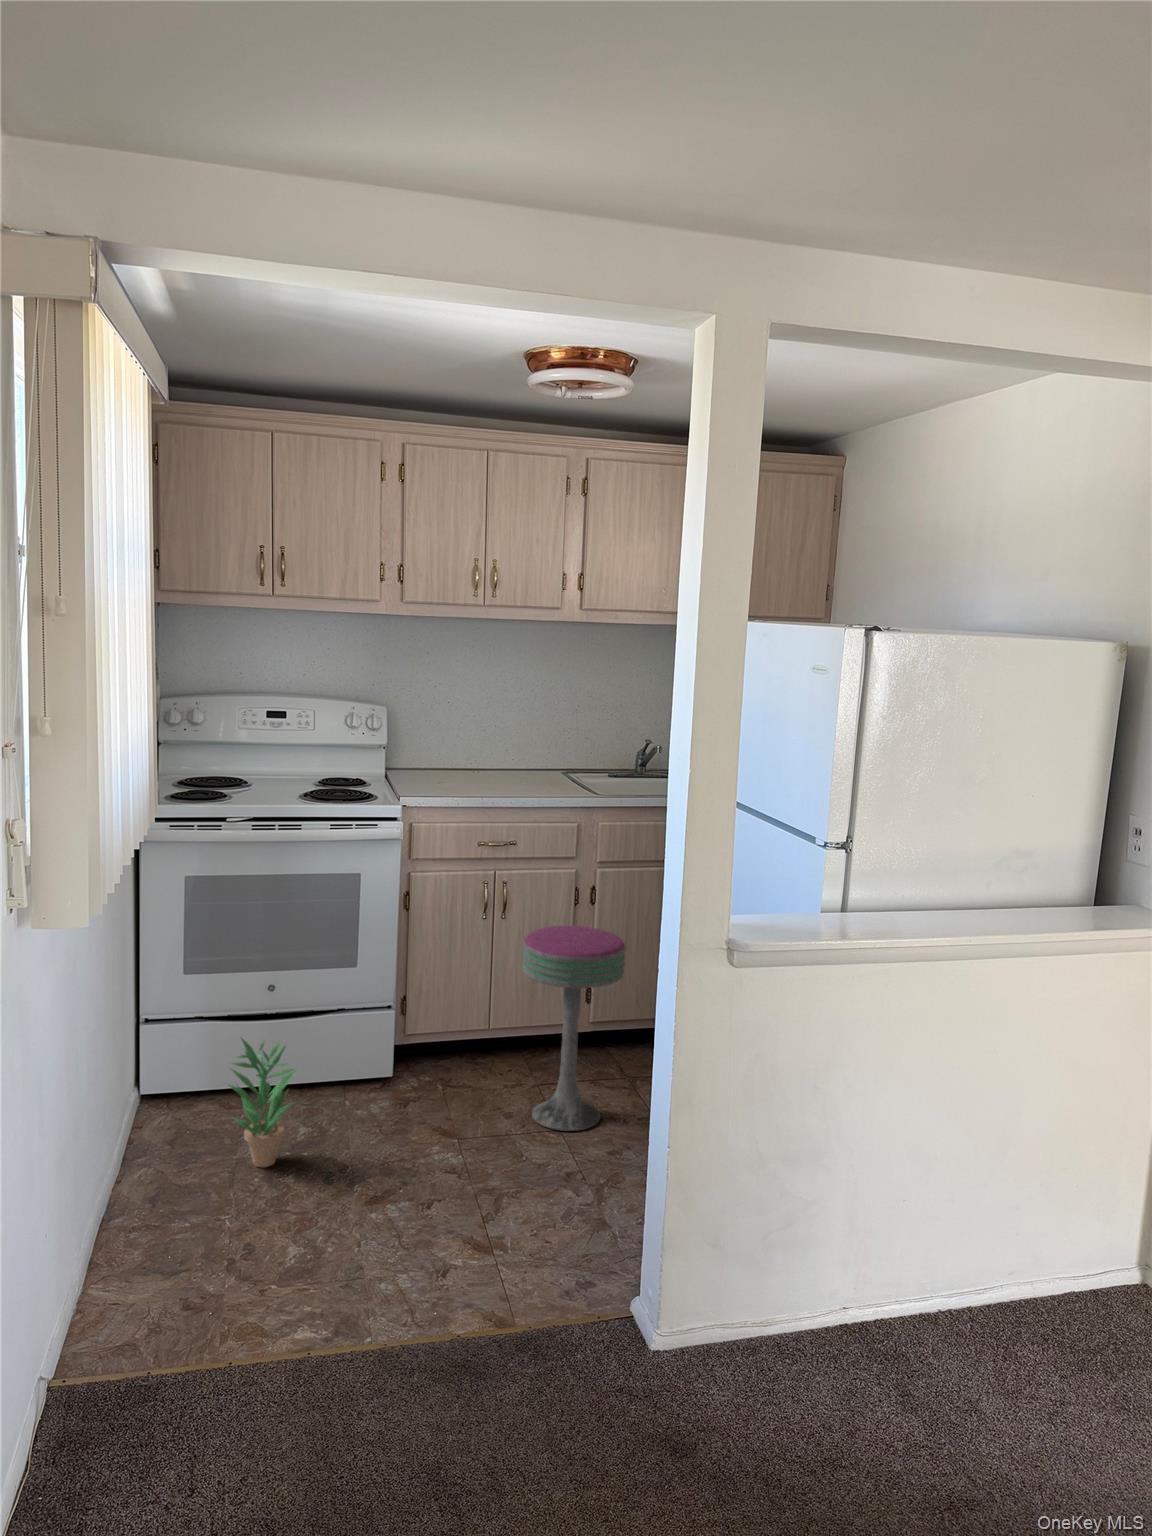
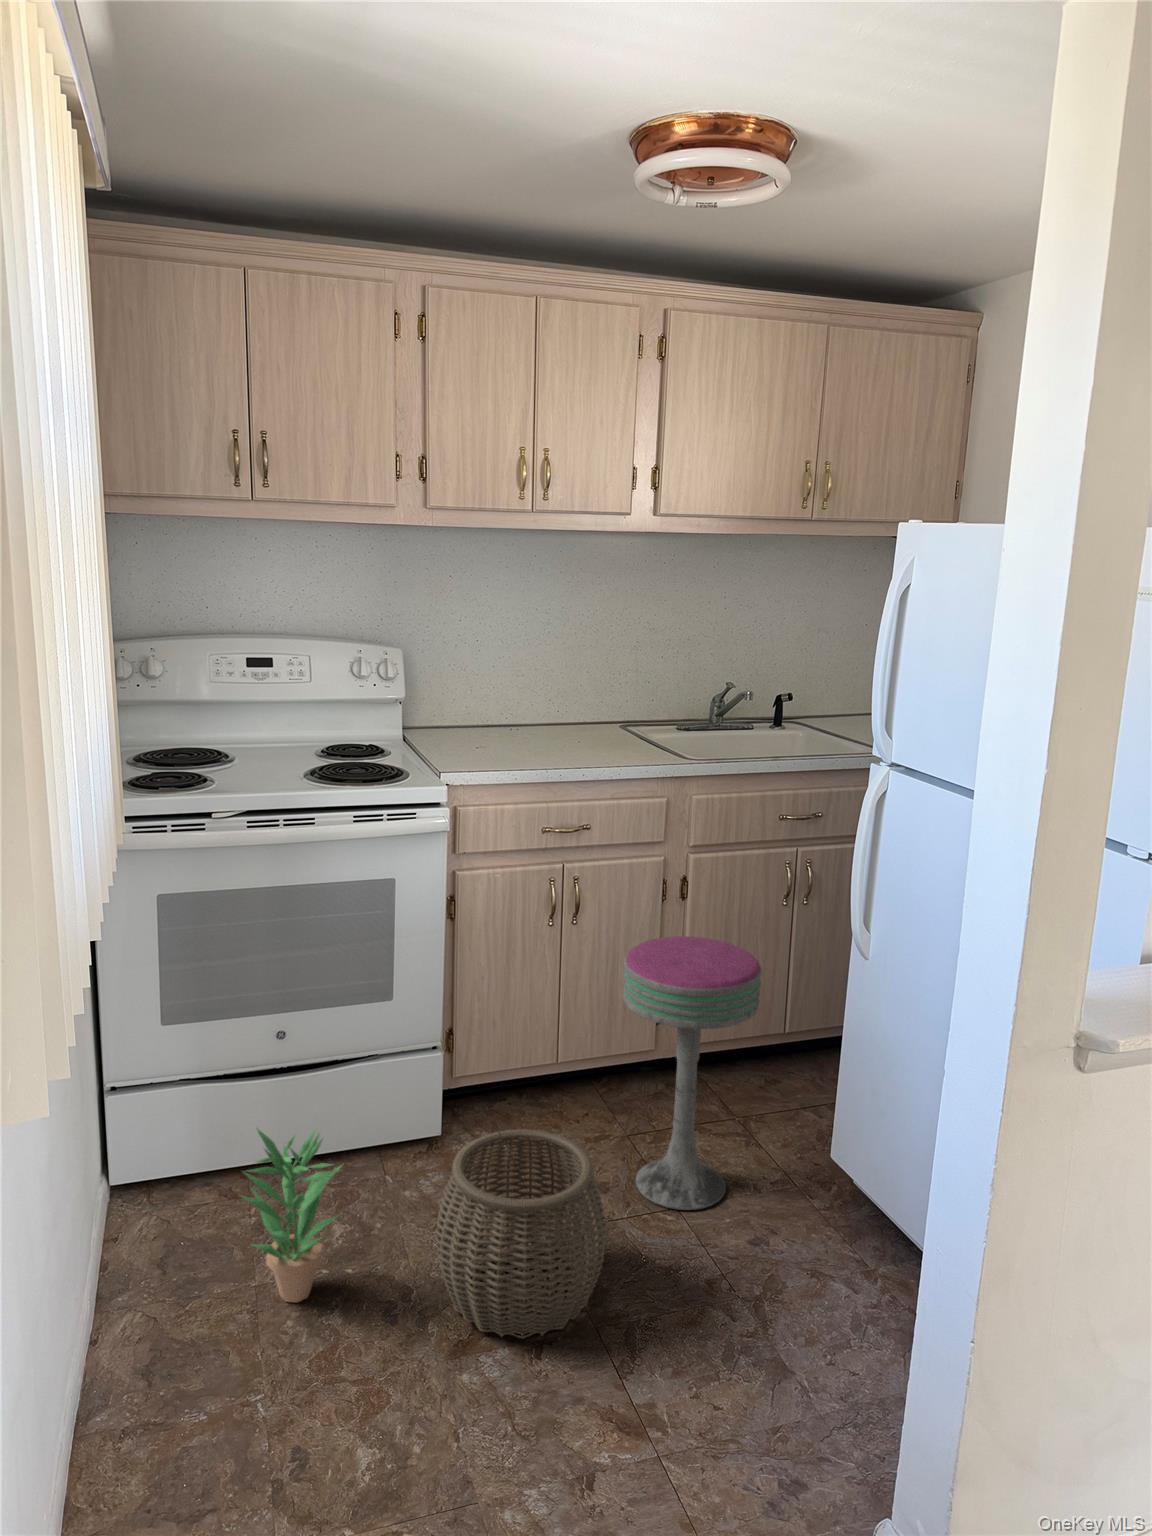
woven basket: none [364,1053,488,1196] -> present [435,1129,607,1338]

